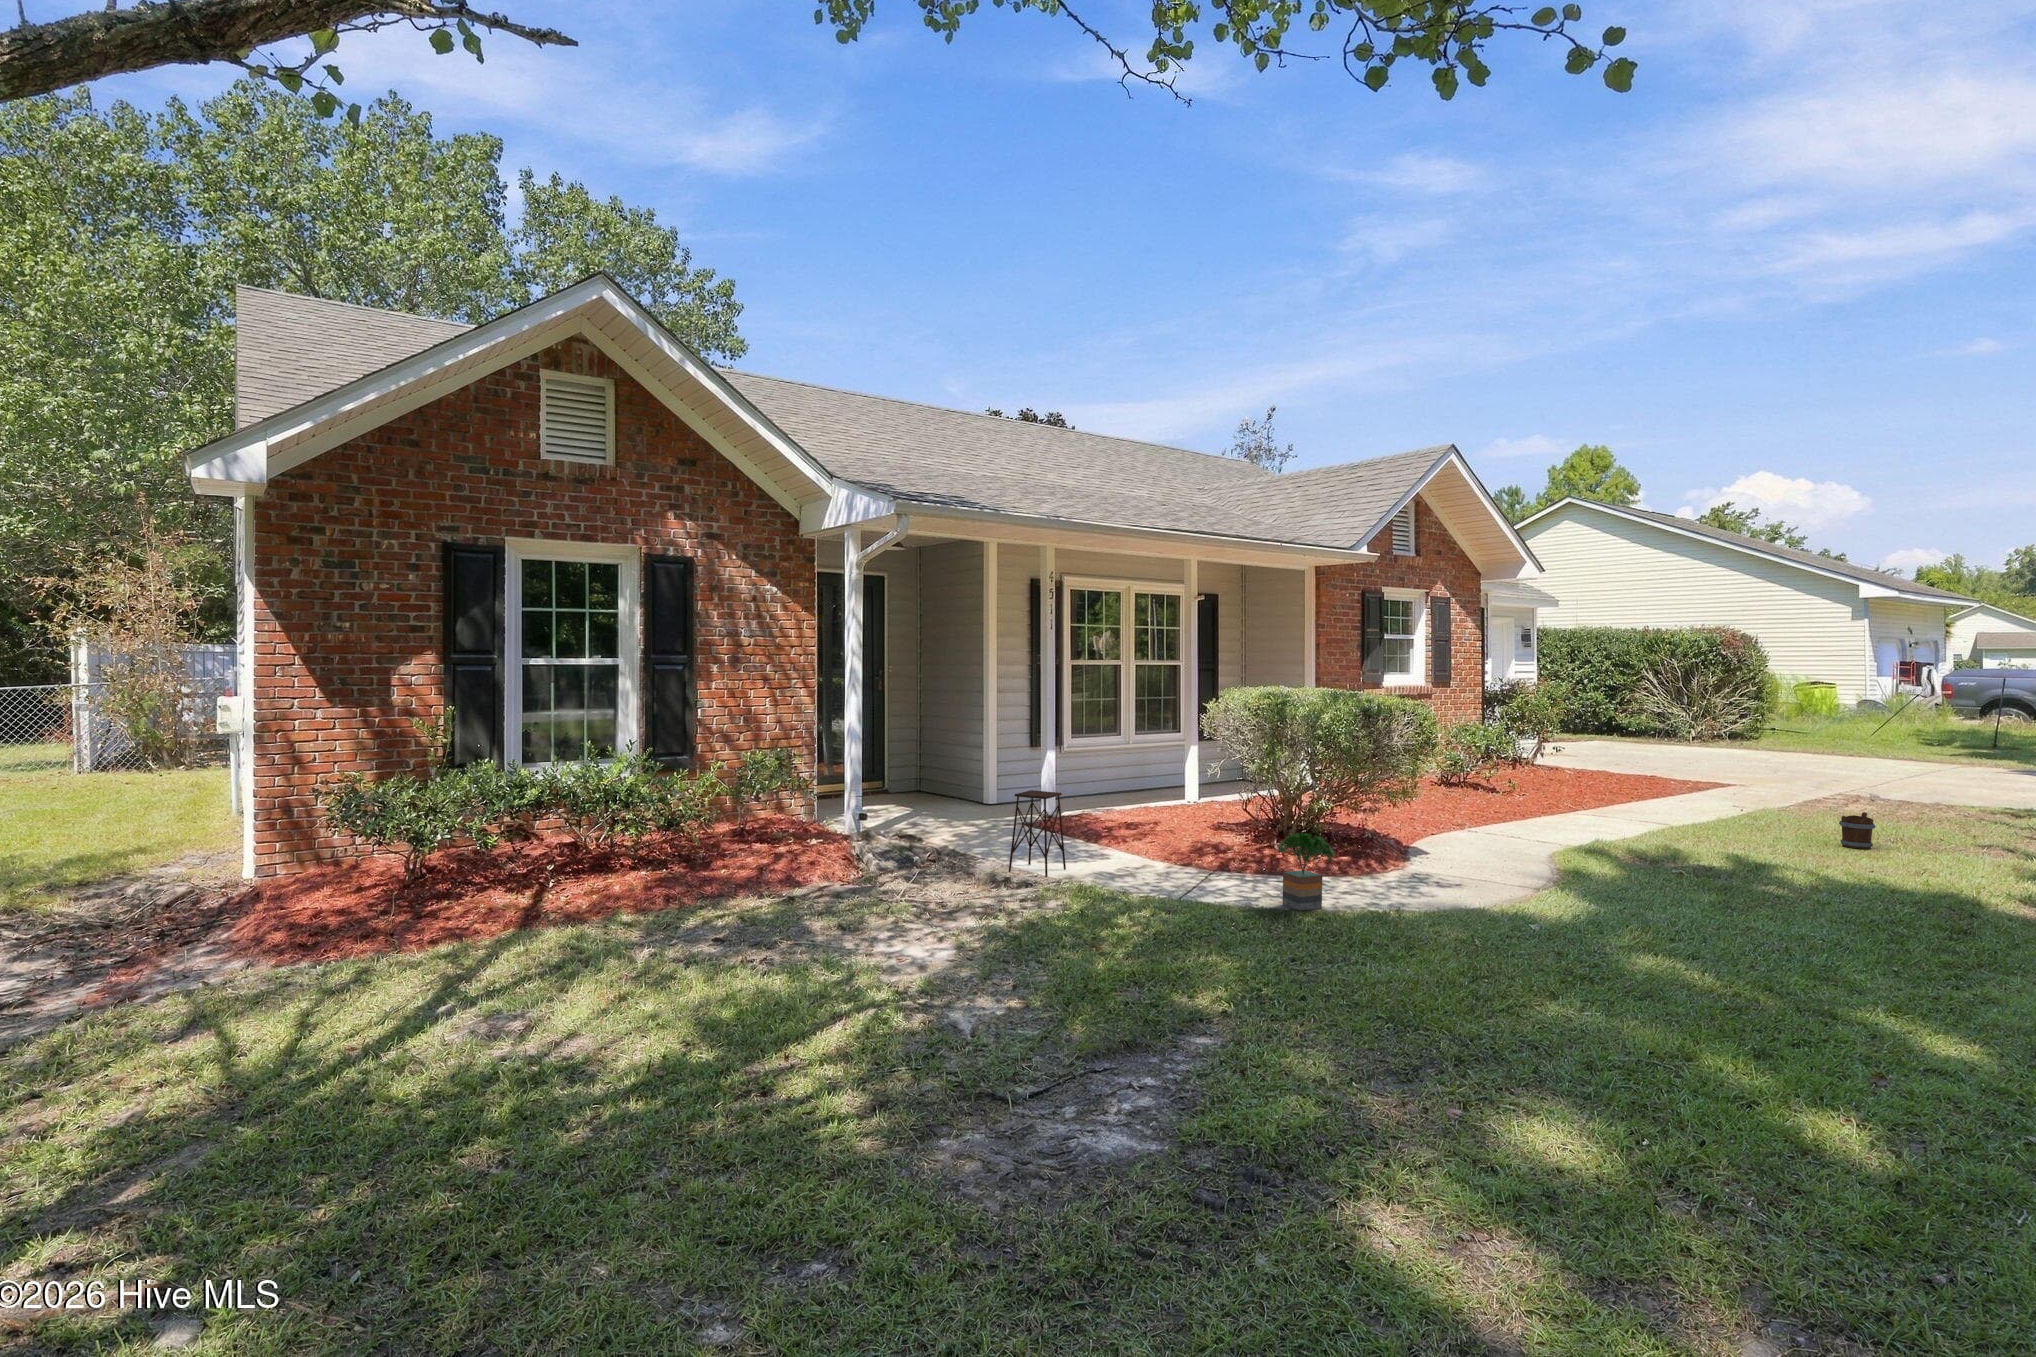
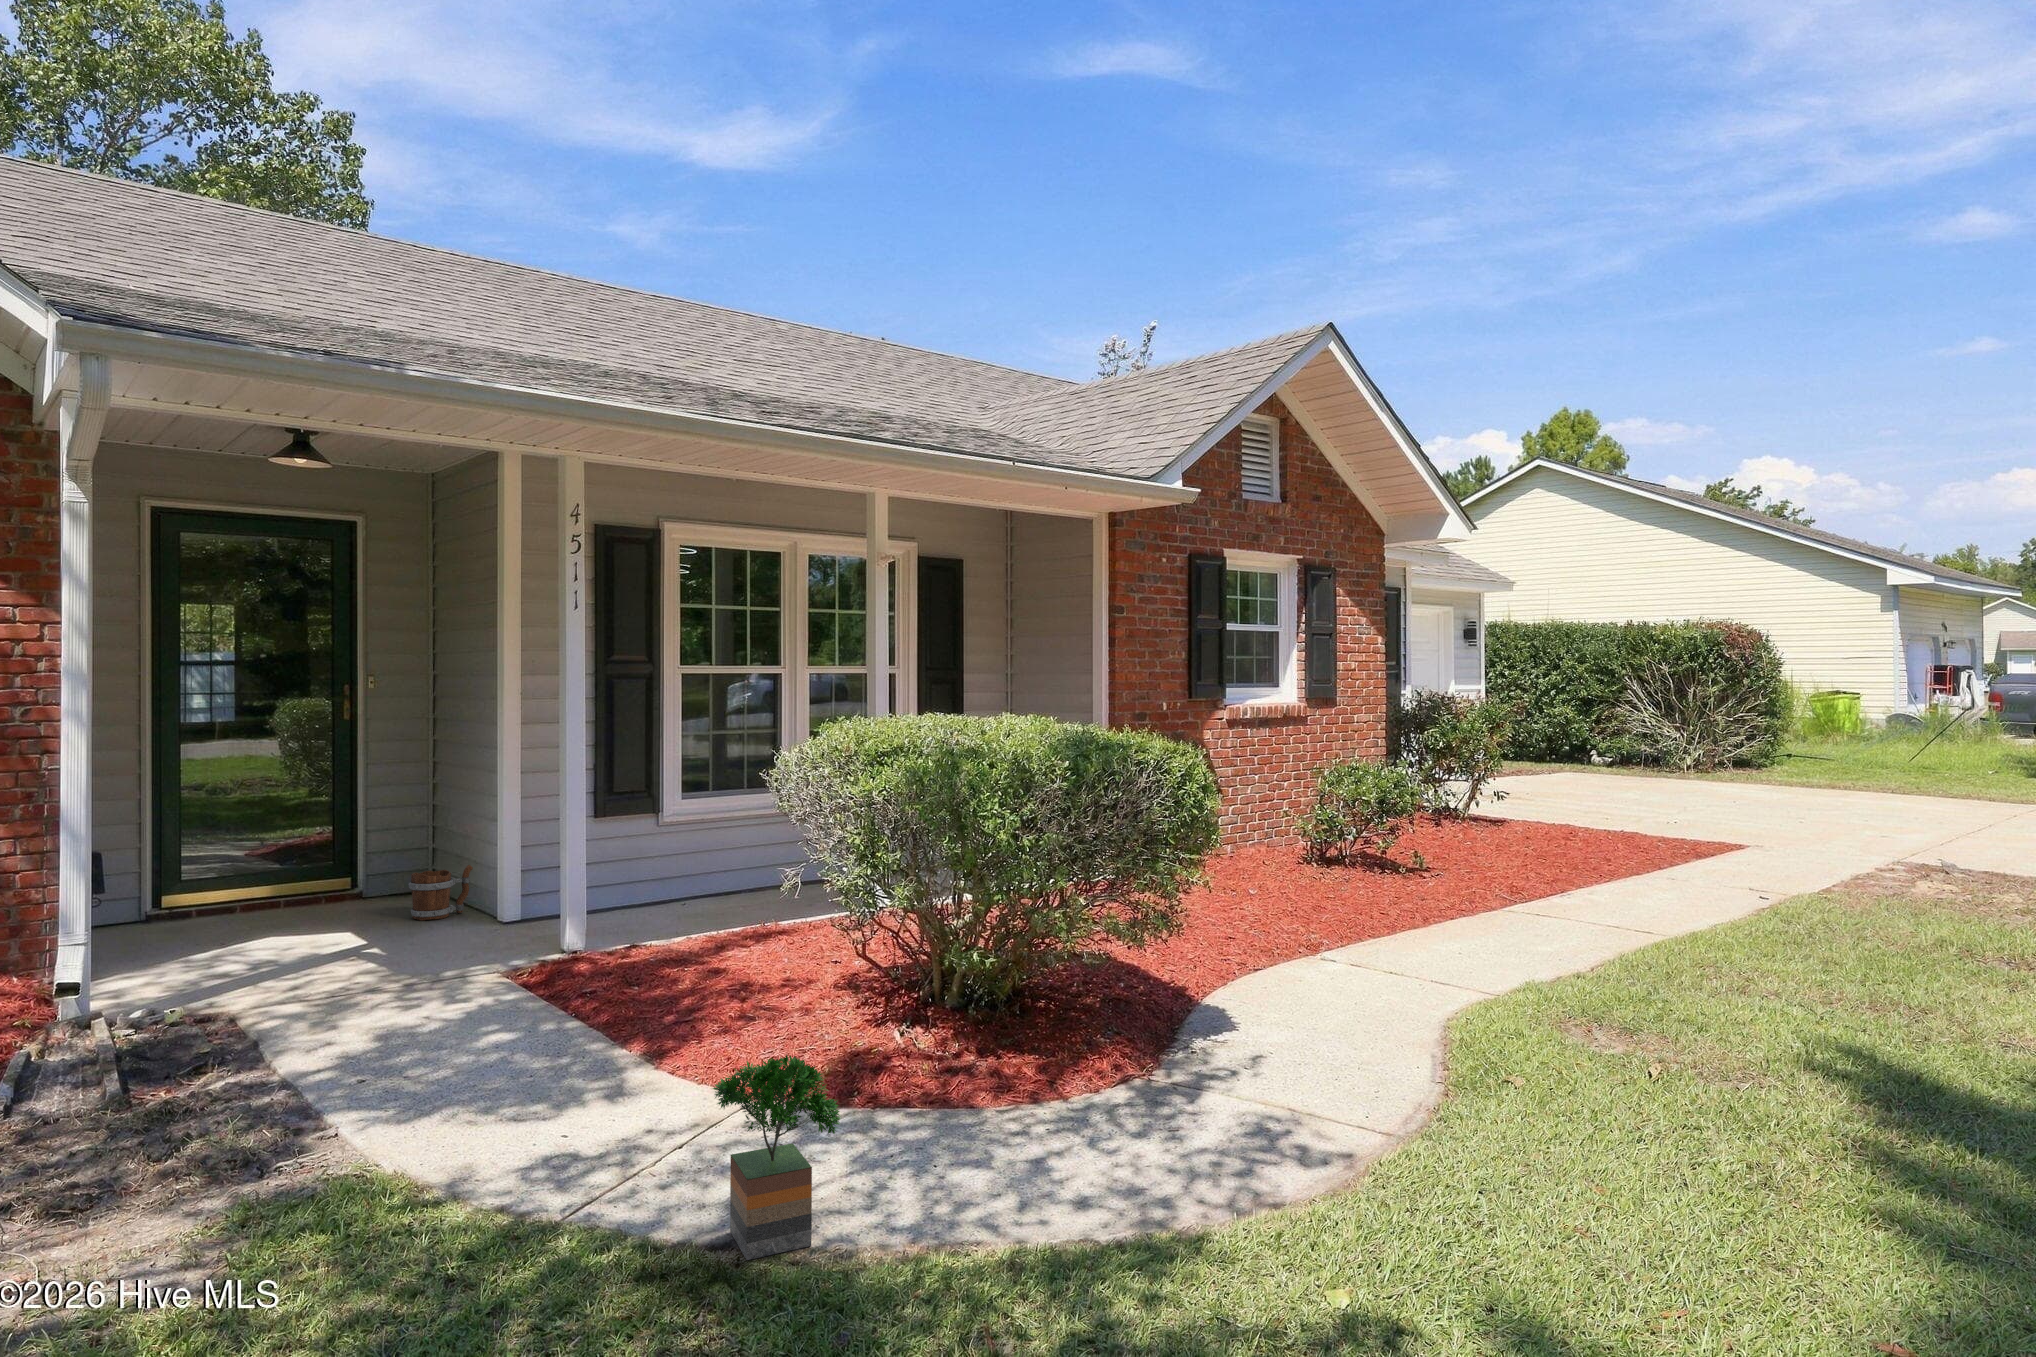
side table: present [1009,790,1066,877] -> none [231,934,379,1138]
bucket: present [1839,812,1876,849] -> present [408,865,473,921]

